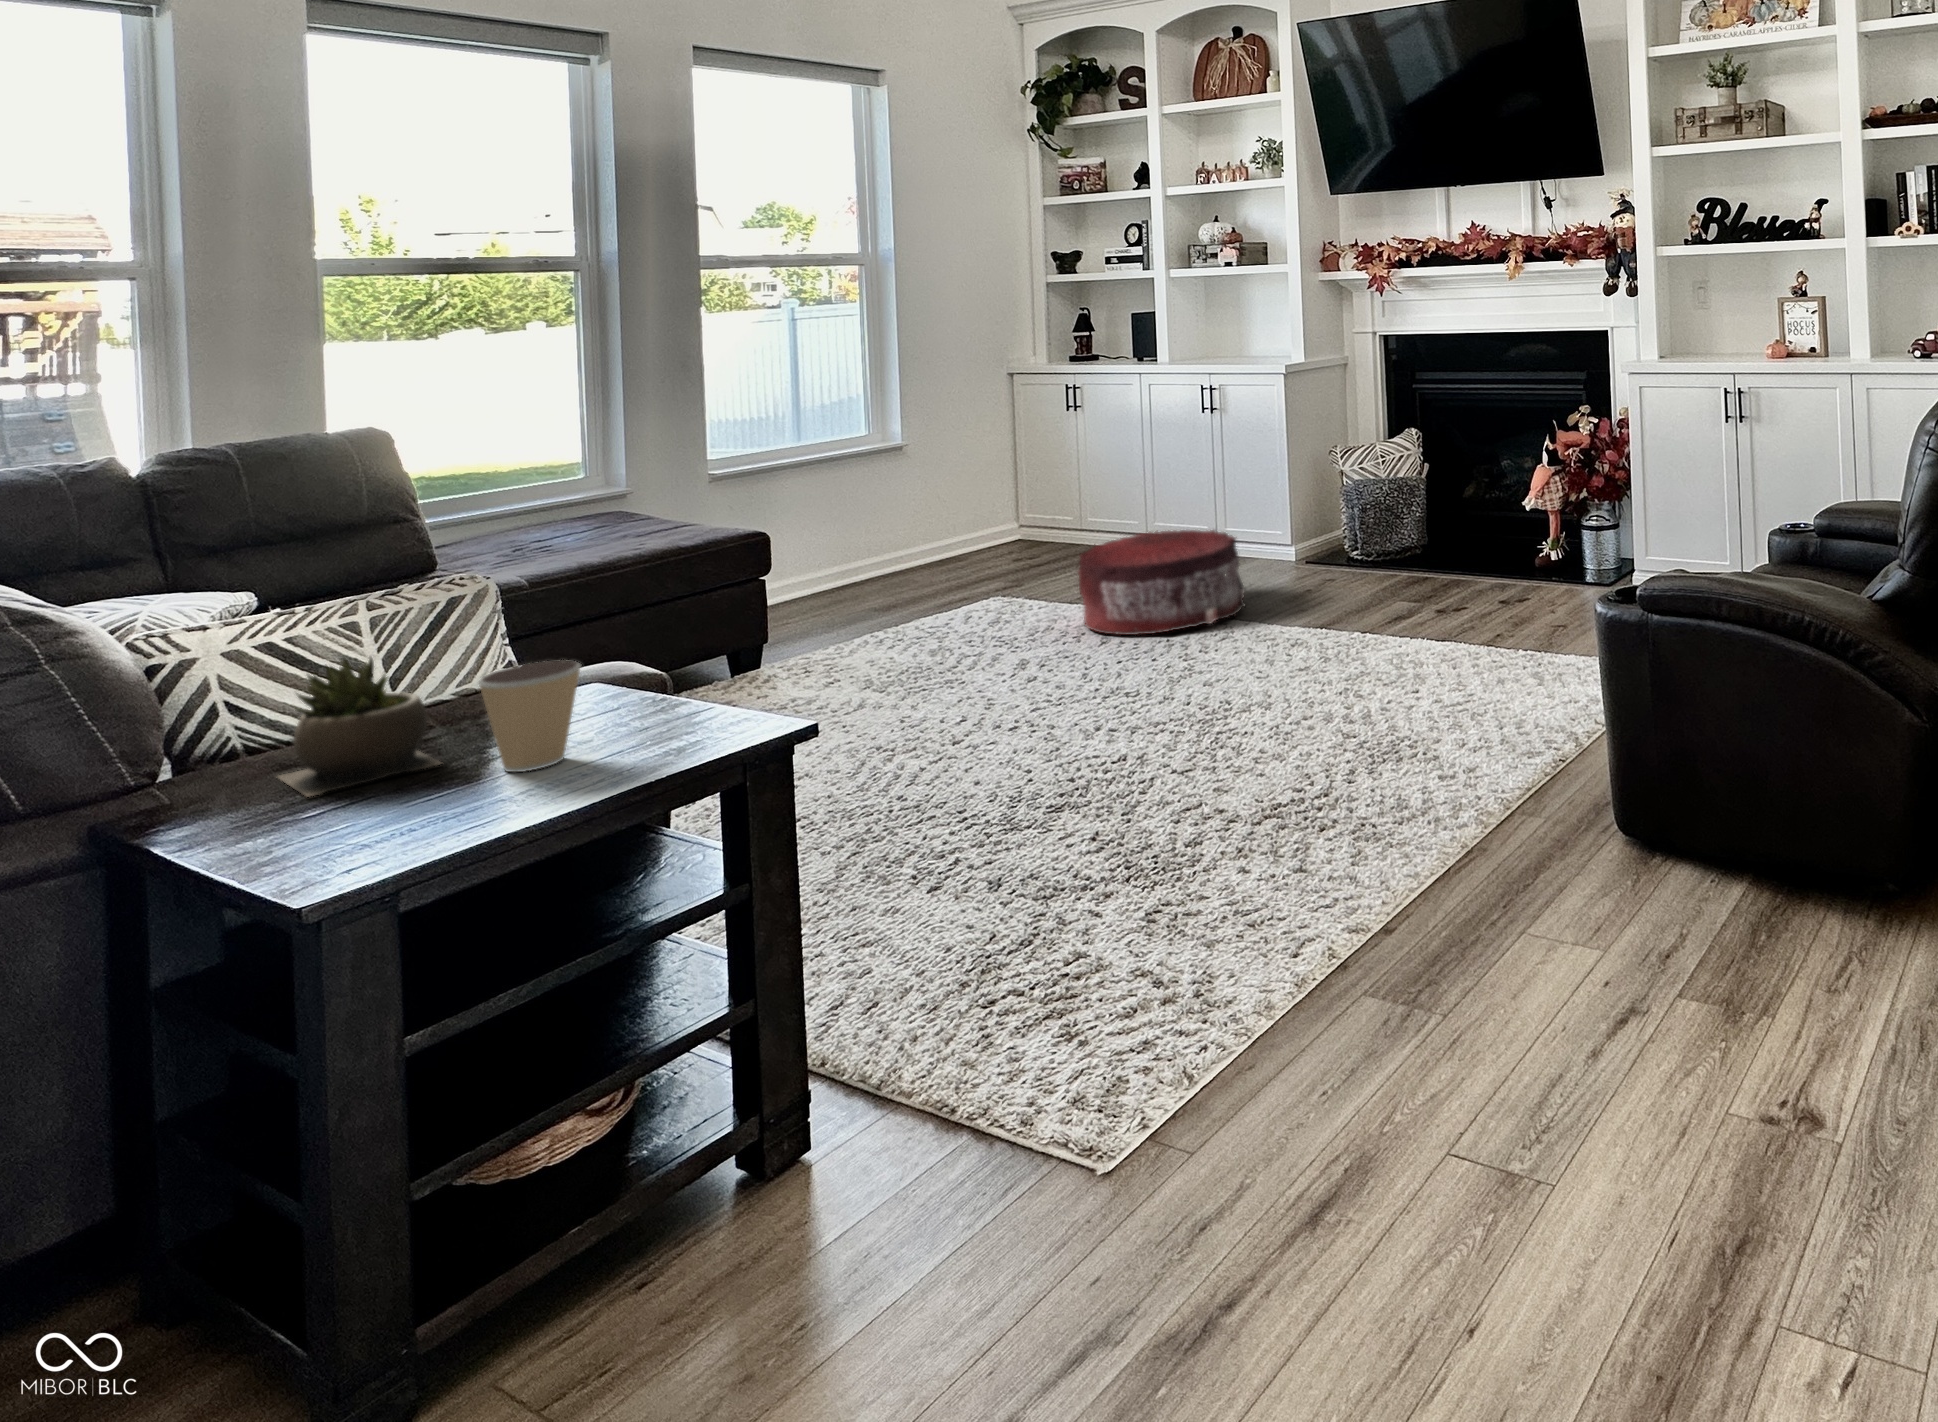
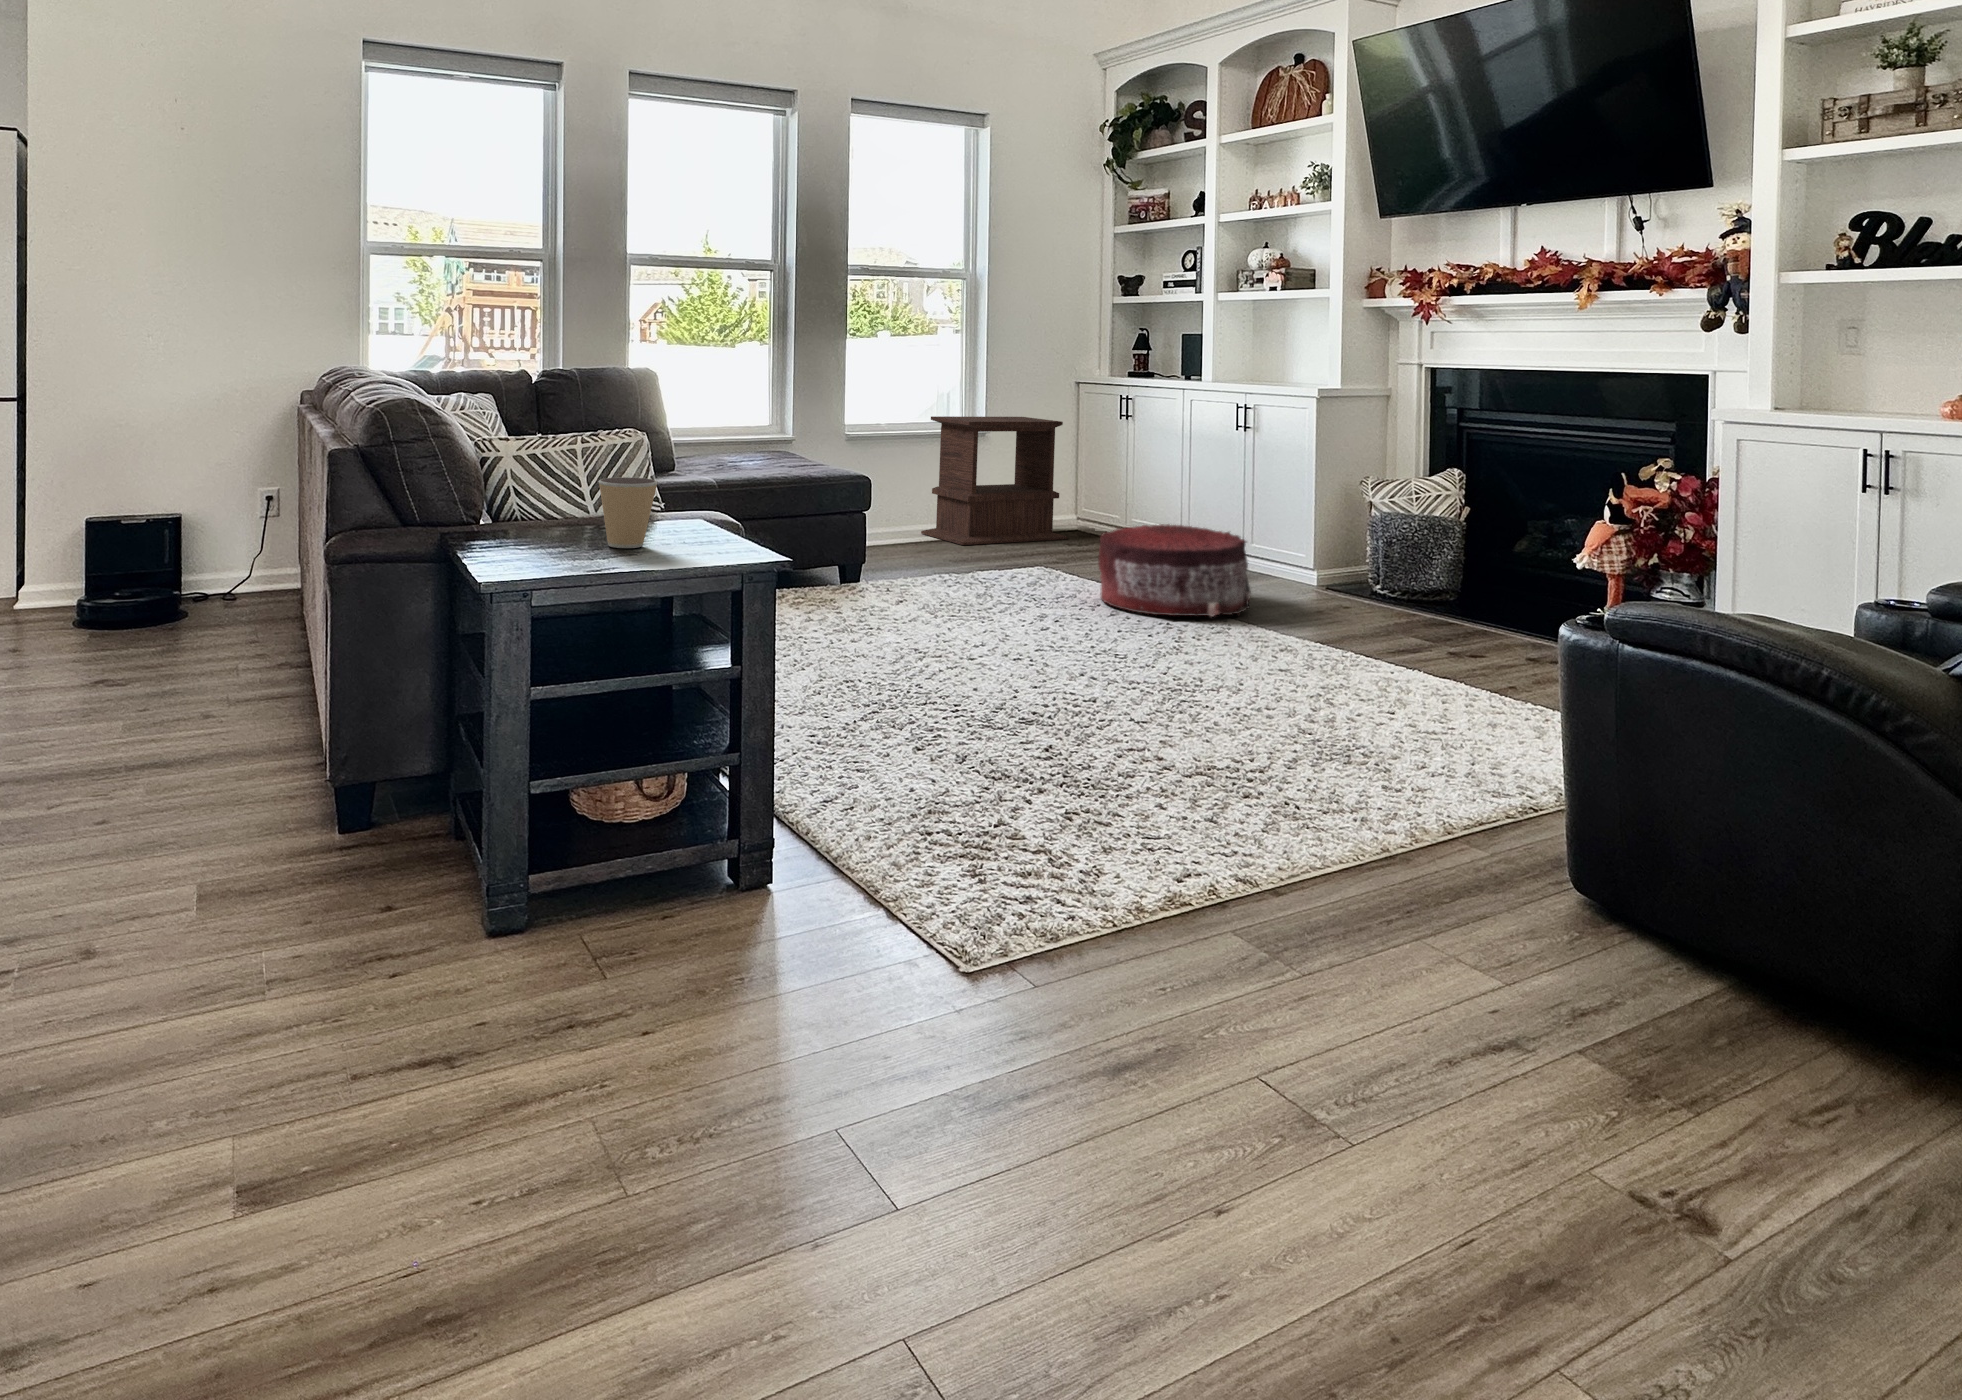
side table: none [837,427,1020,588] -> present [921,416,1067,545]
succulent plant: present [278,657,441,796] -> none [498,453,580,537]

